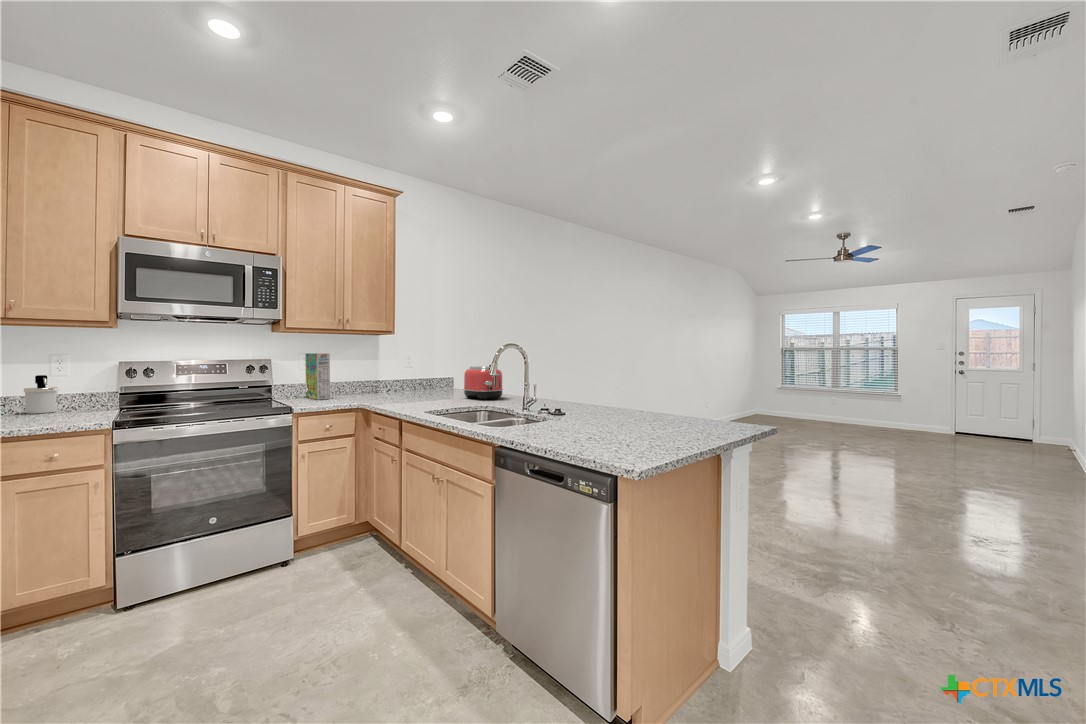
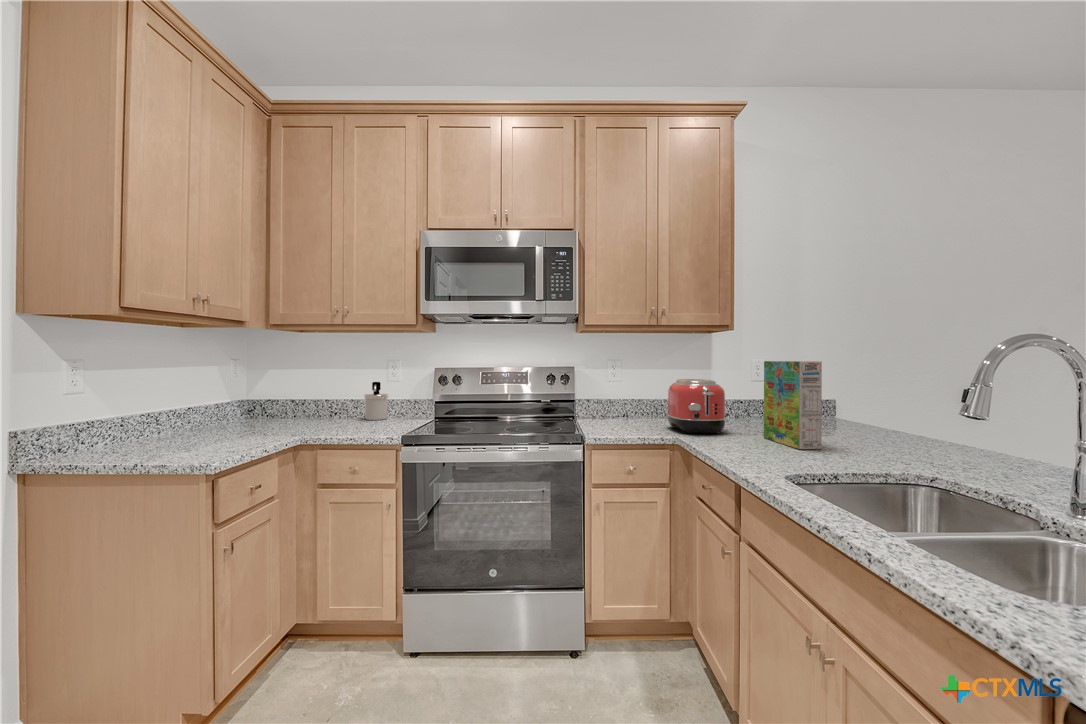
cereal box: present [305,353,330,400] -> present [764,361,822,449]
toaster: present [463,366,503,400] -> present [667,379,726,434]

